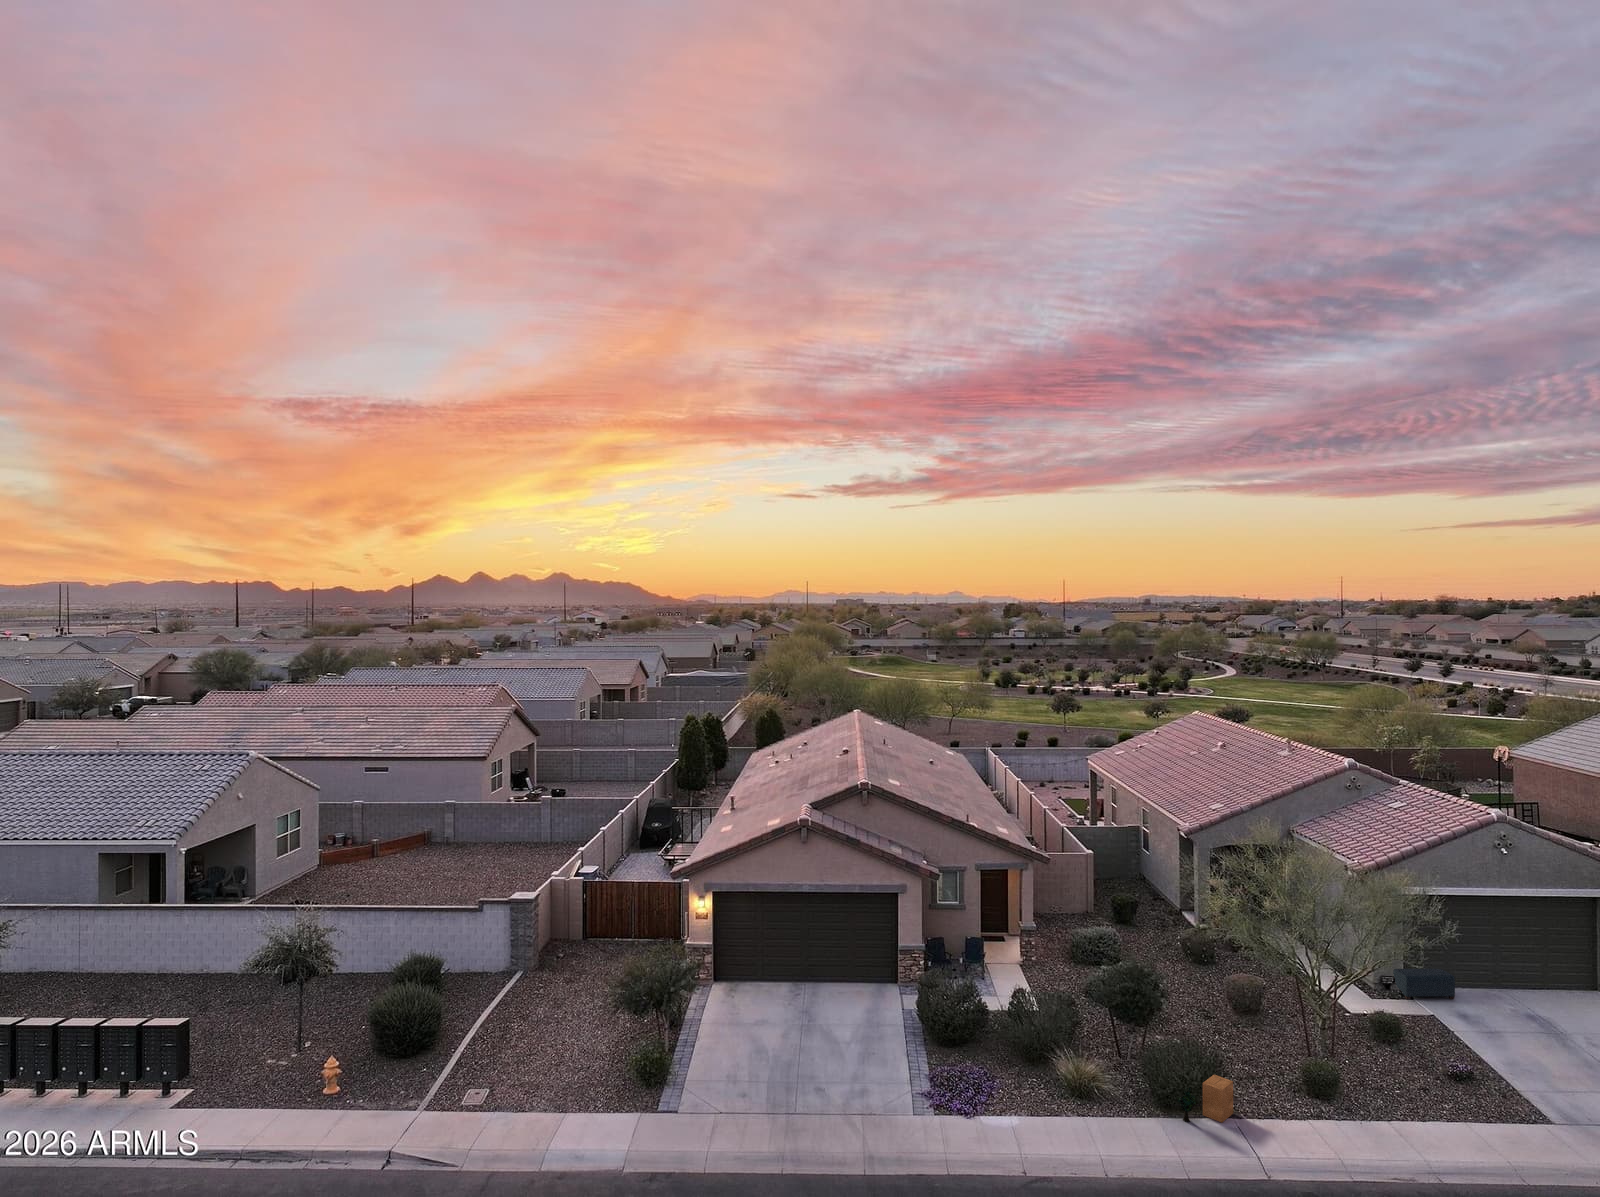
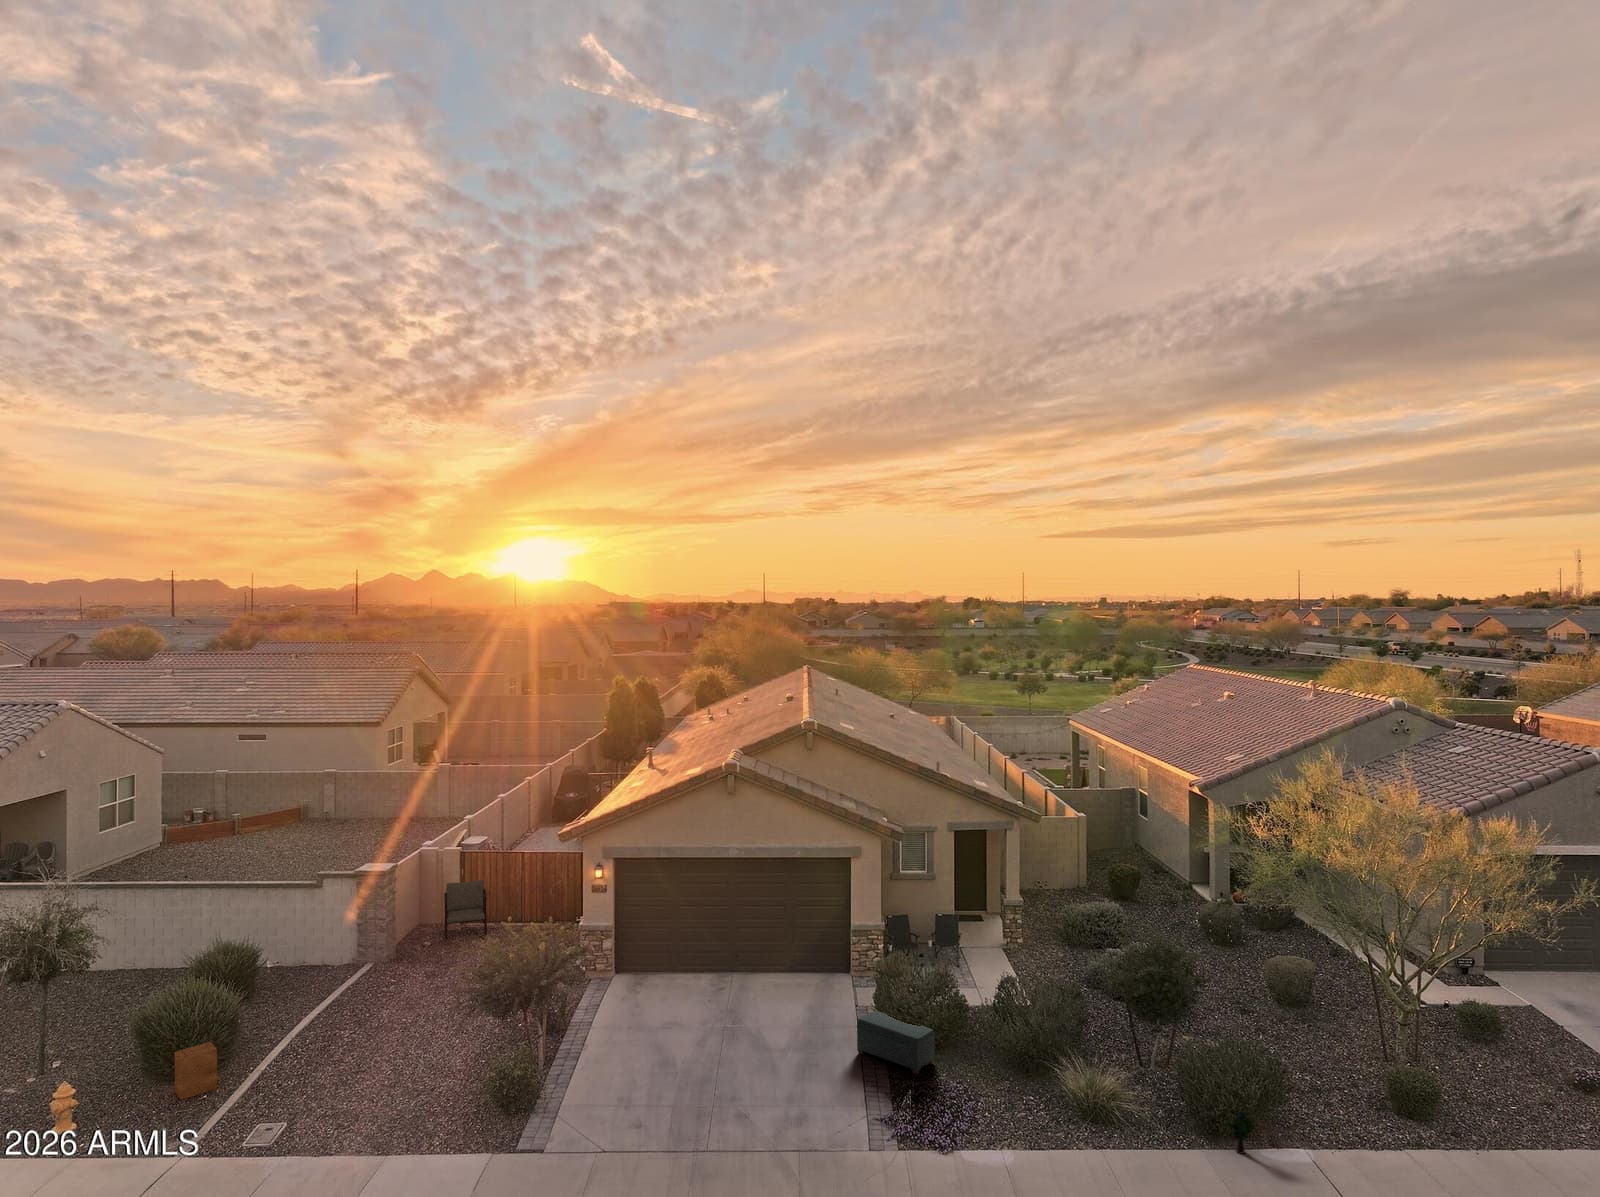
lounge chair: none [571,905,606,952] -> present [444,880,487,939]
bench: present [1393,969,1455,999] -> present [857,1011,935,1075]
cardboard box: present [1203,1075,1233,1123] -> present [175,1042,217,1100]

